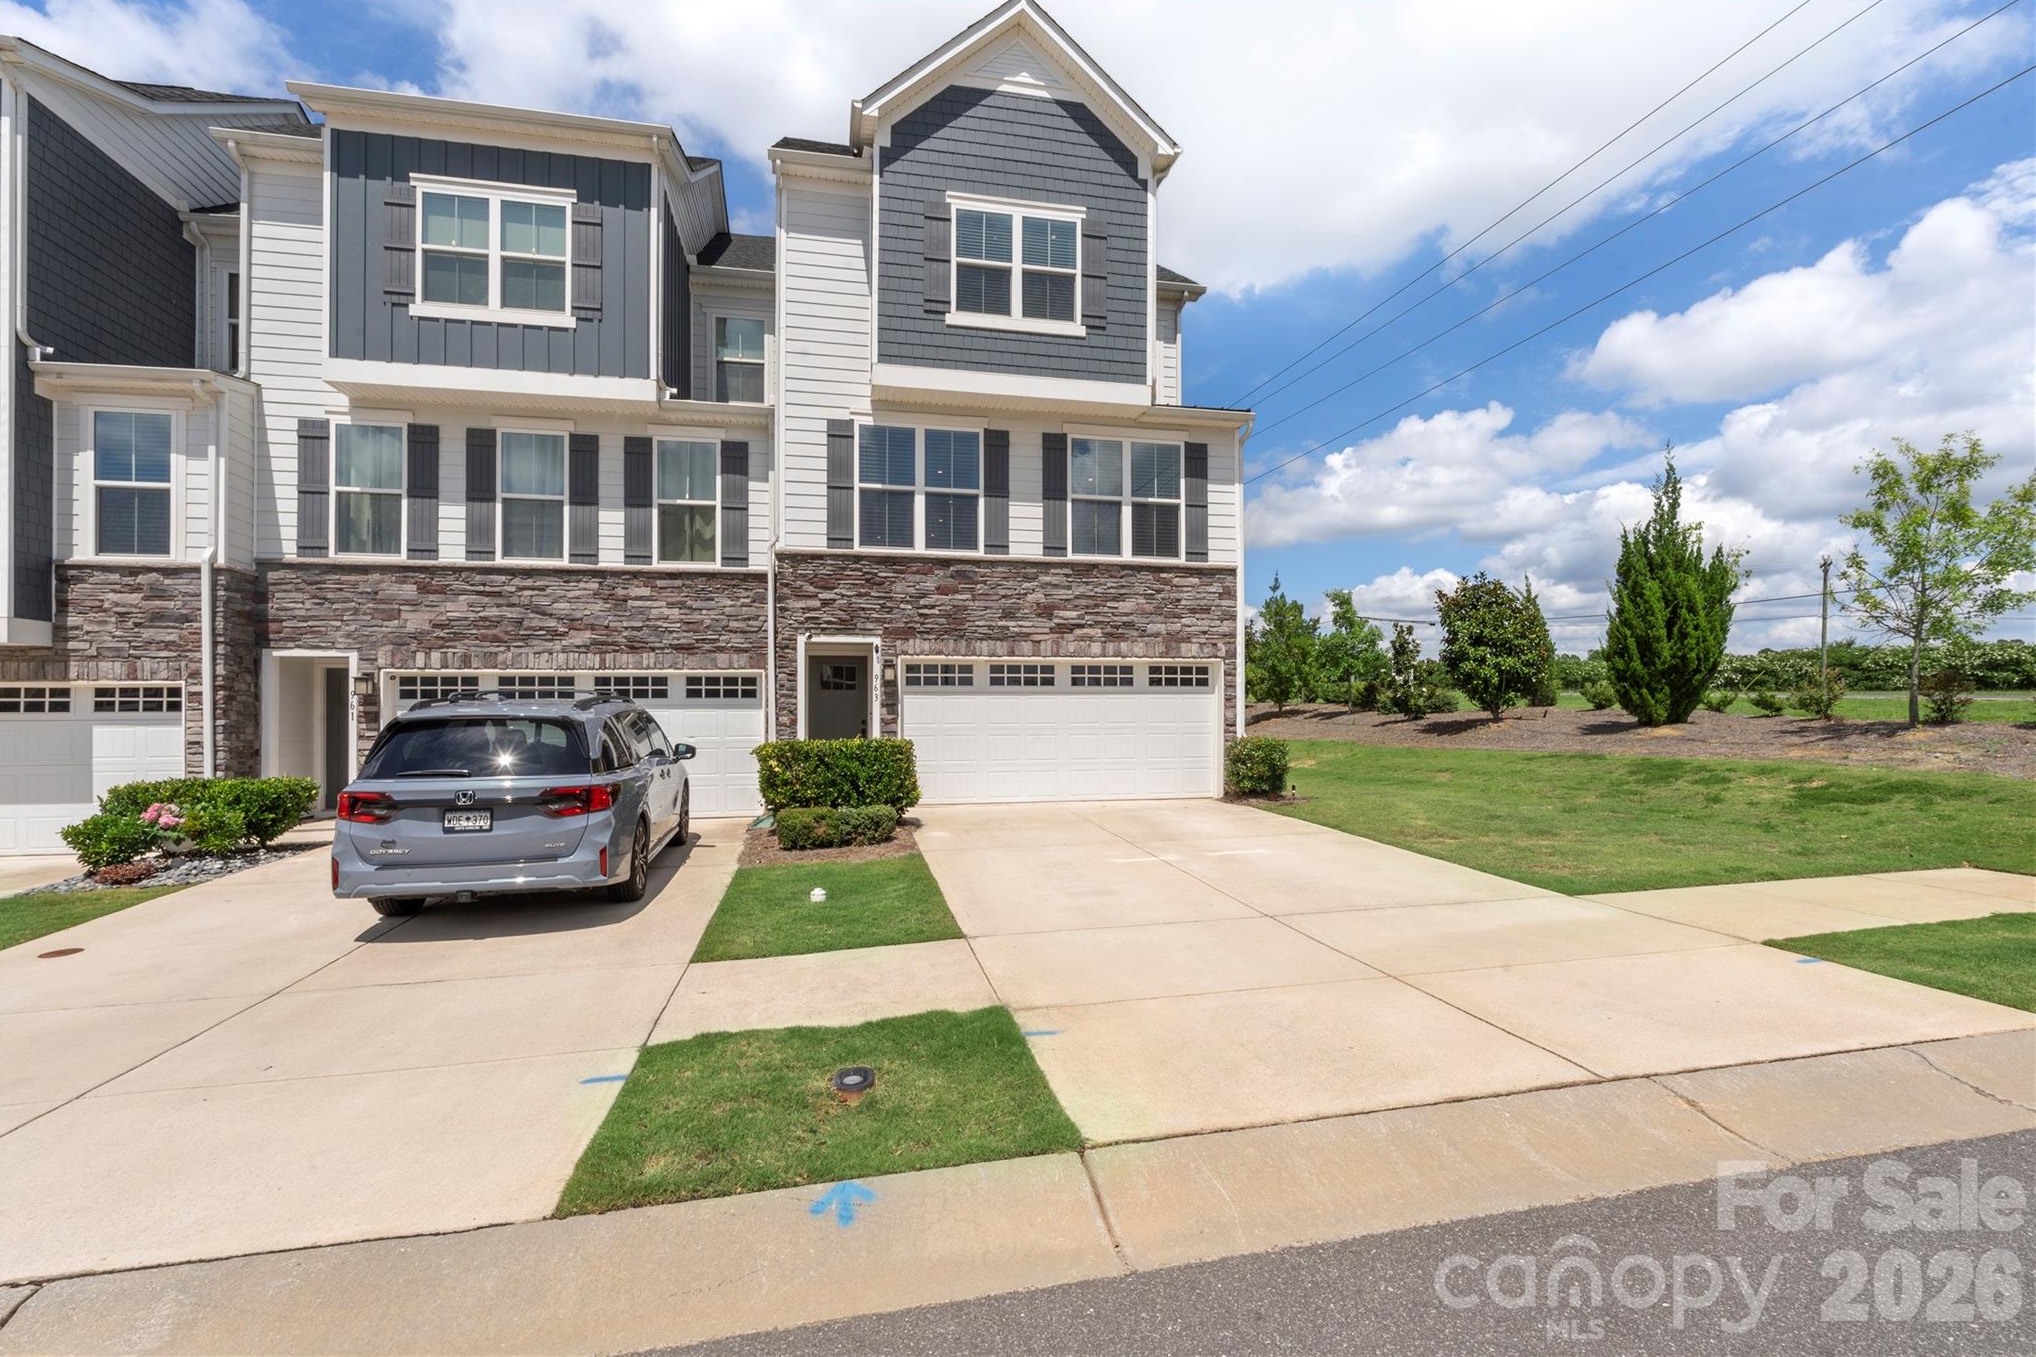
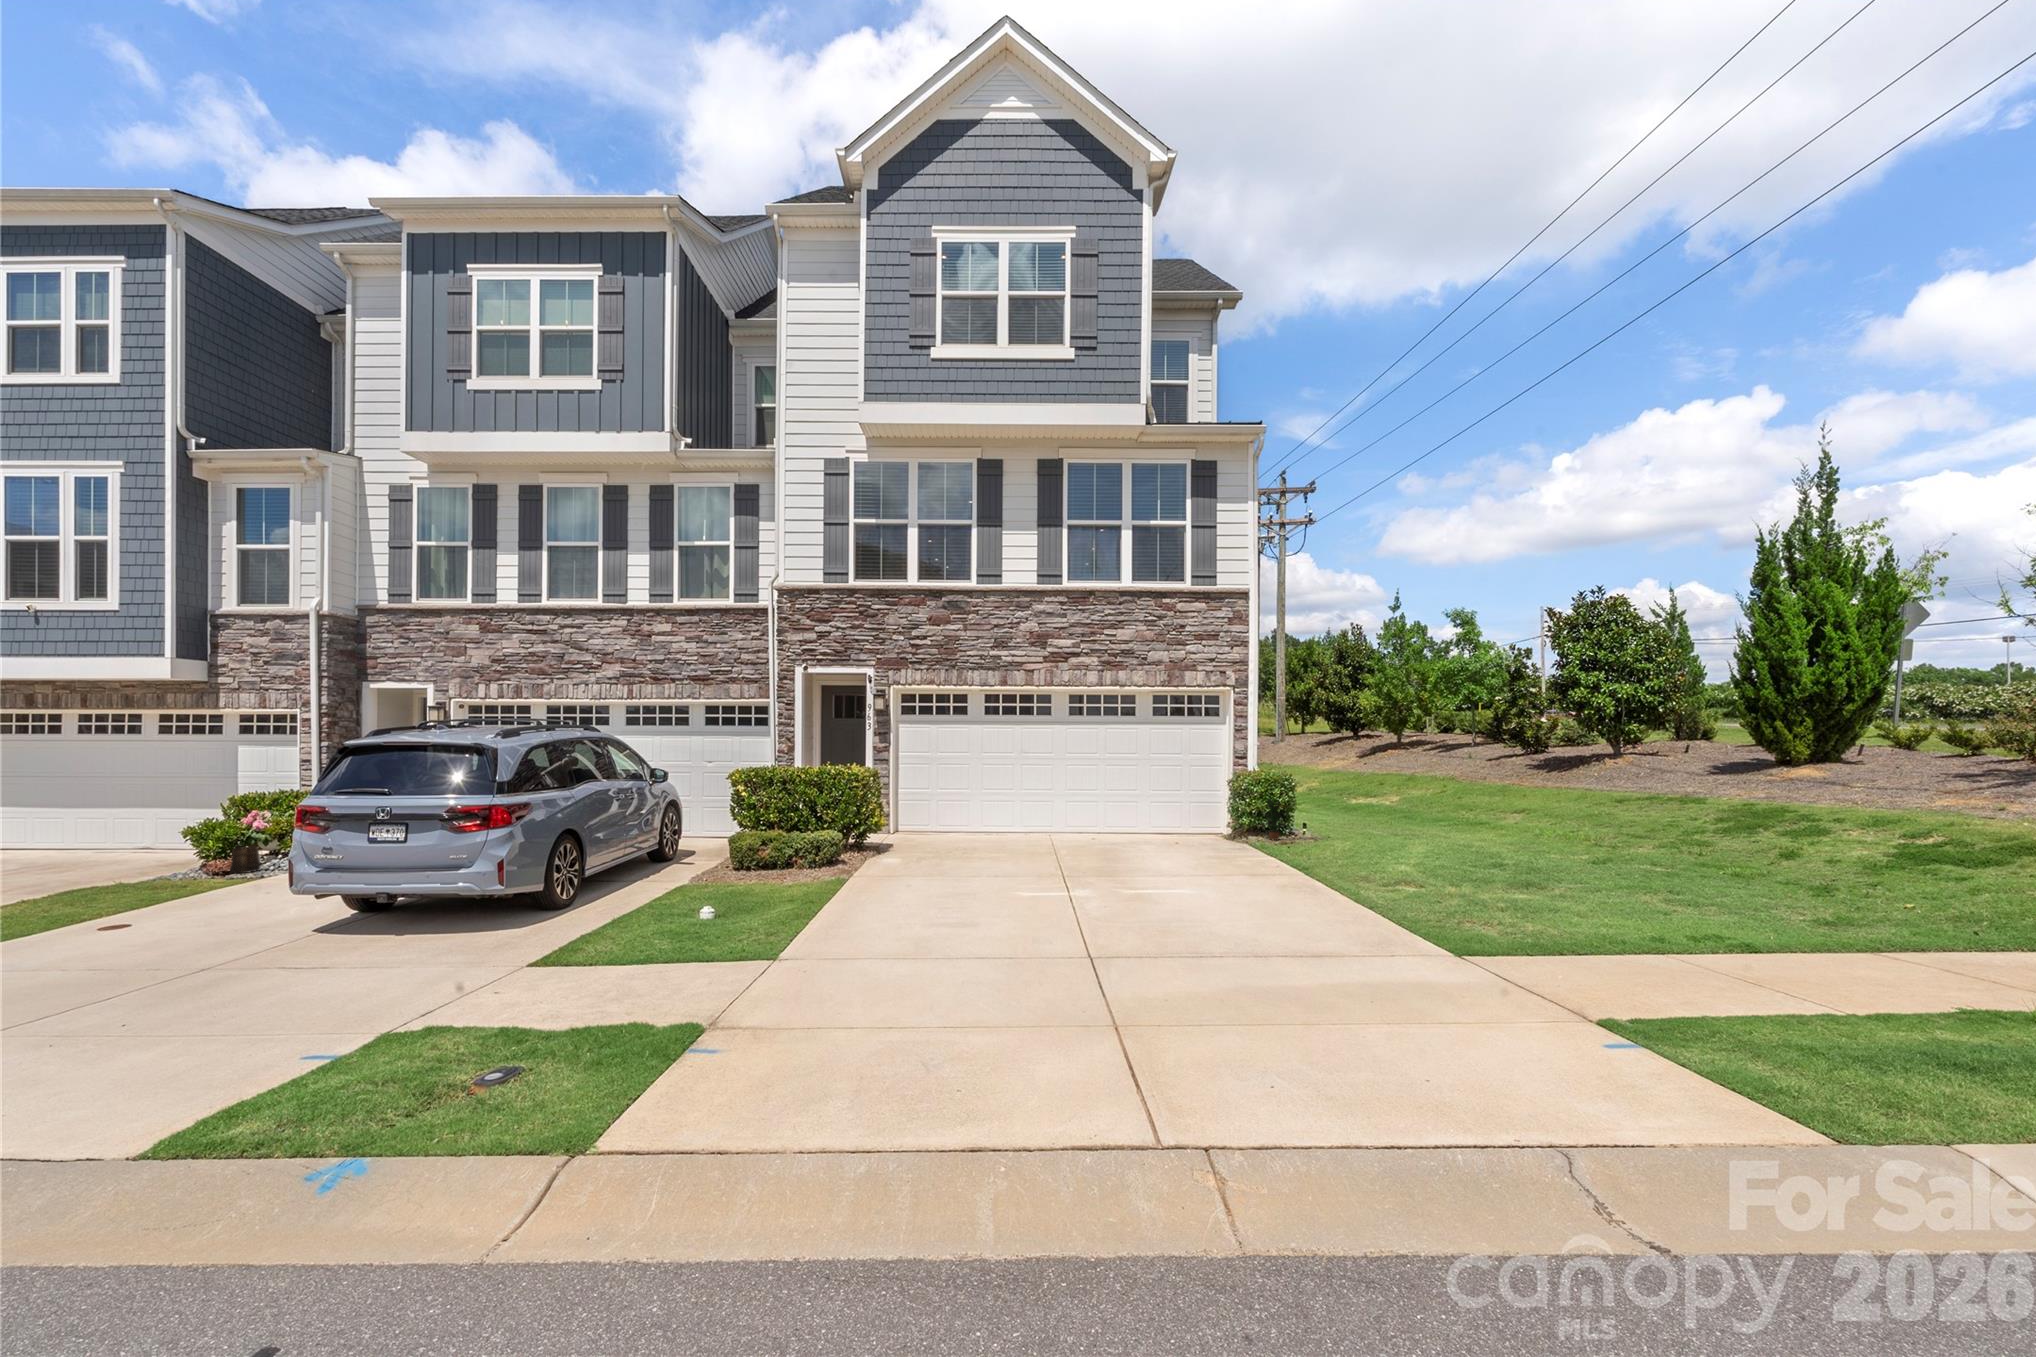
bucket: none [128,842,170,878] -> present [230,845,261,873]

